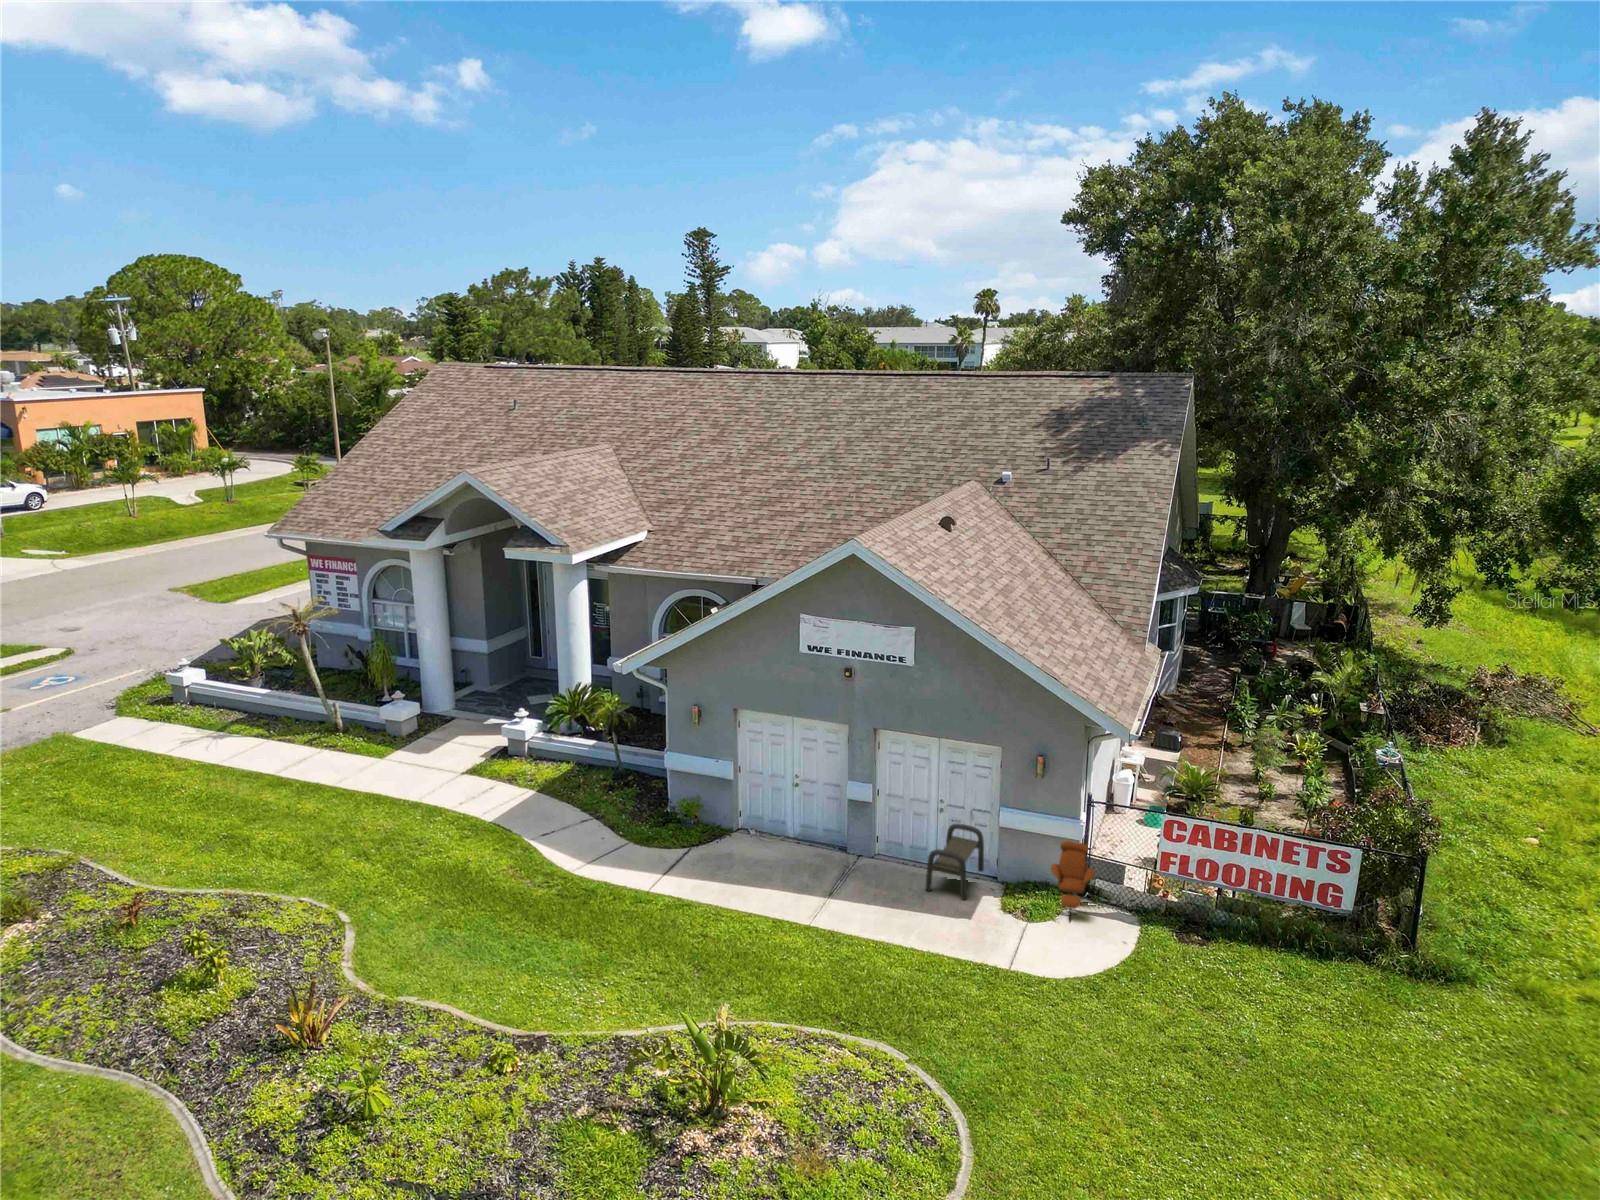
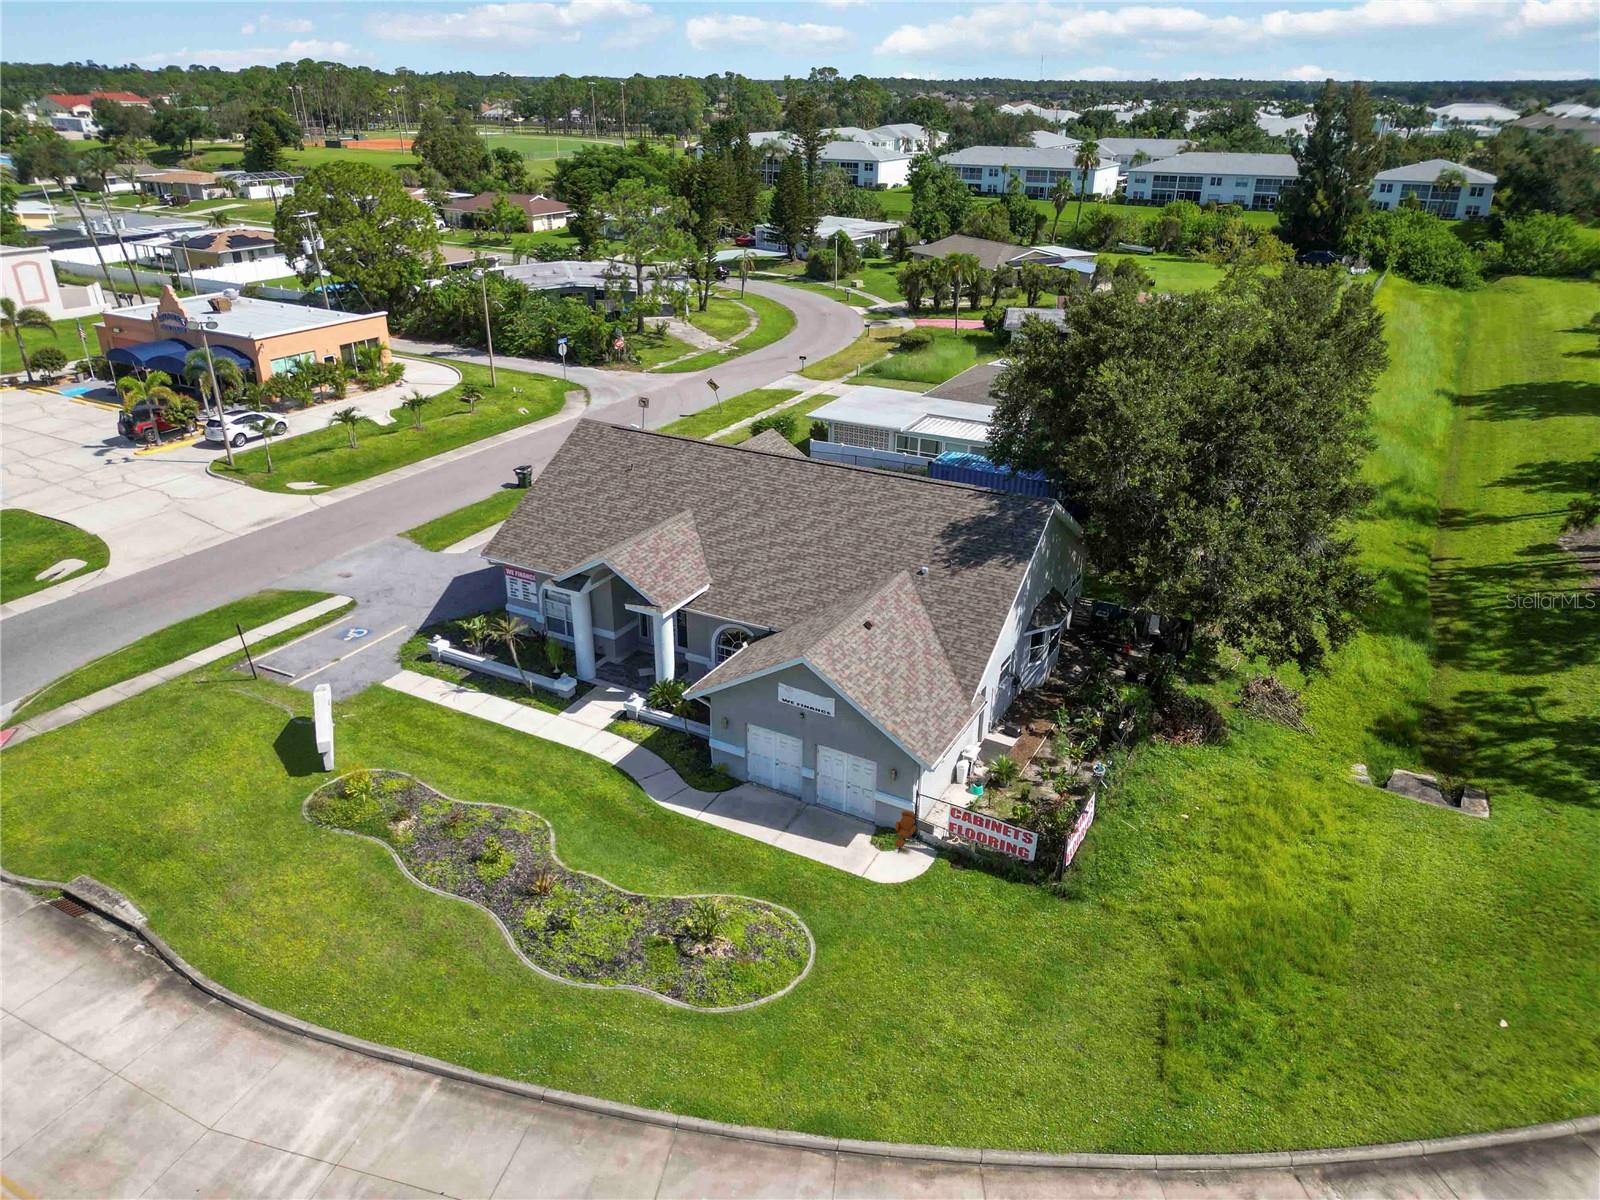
bench: present [926,824,984,900] -> none [833,795,866,836]

